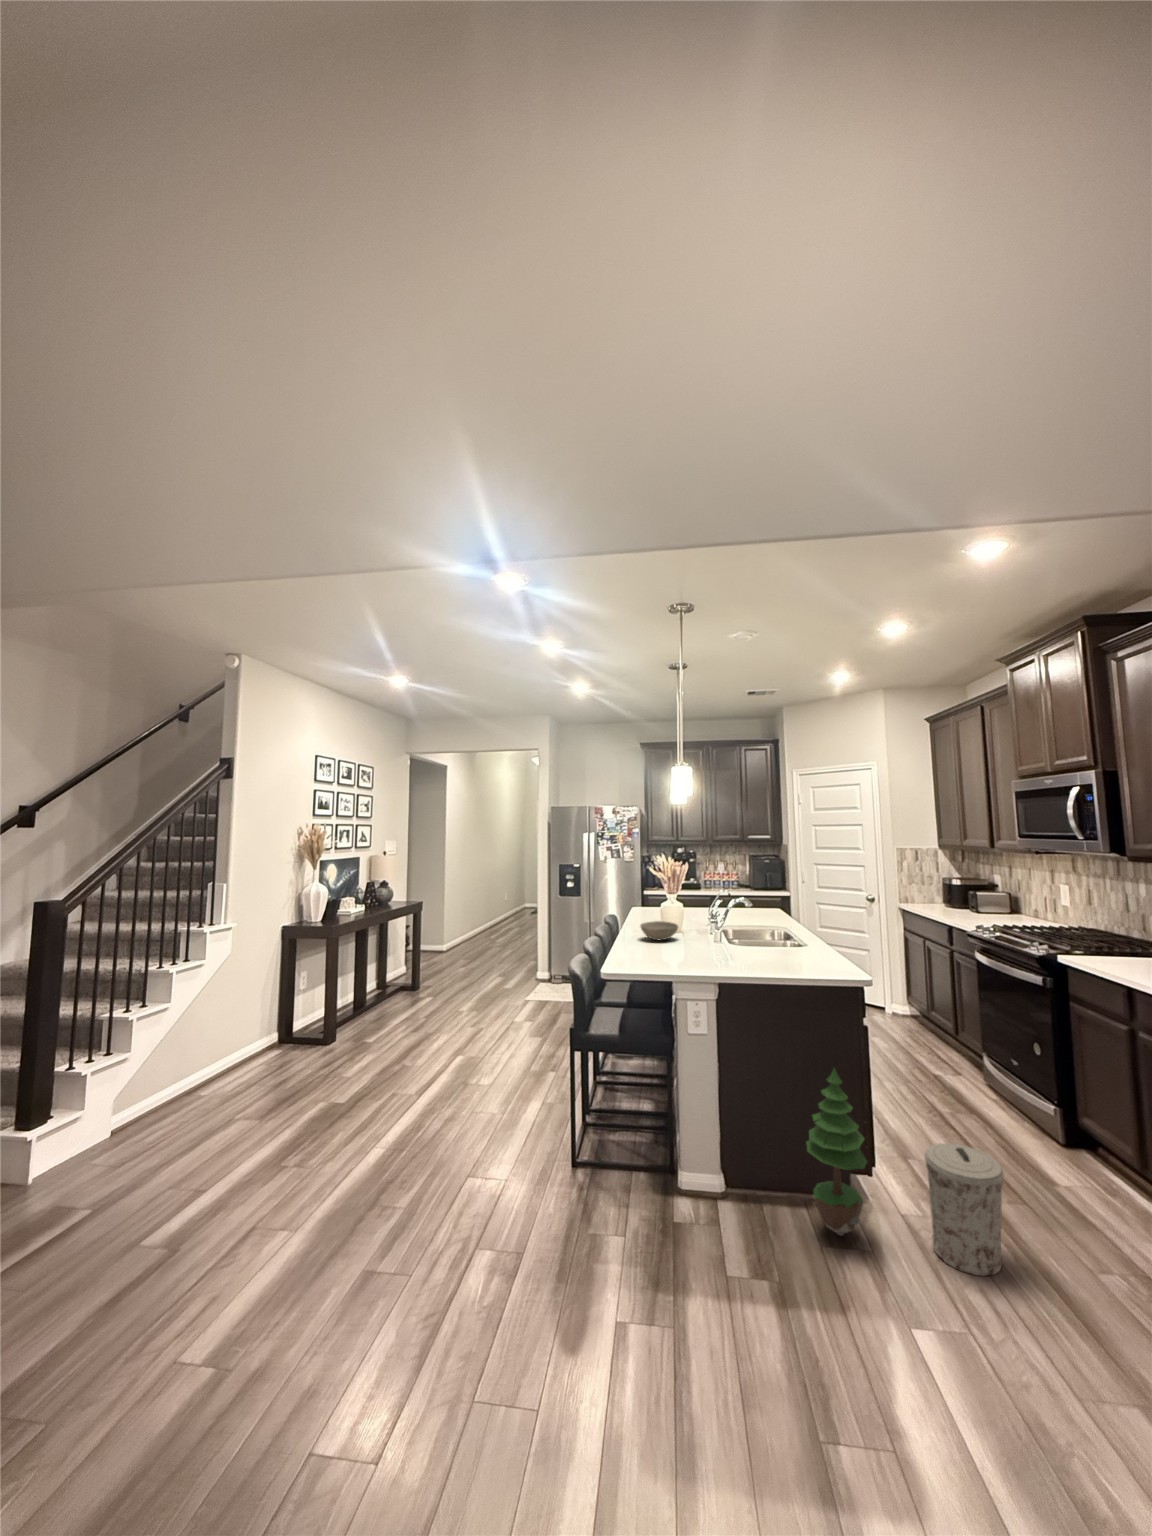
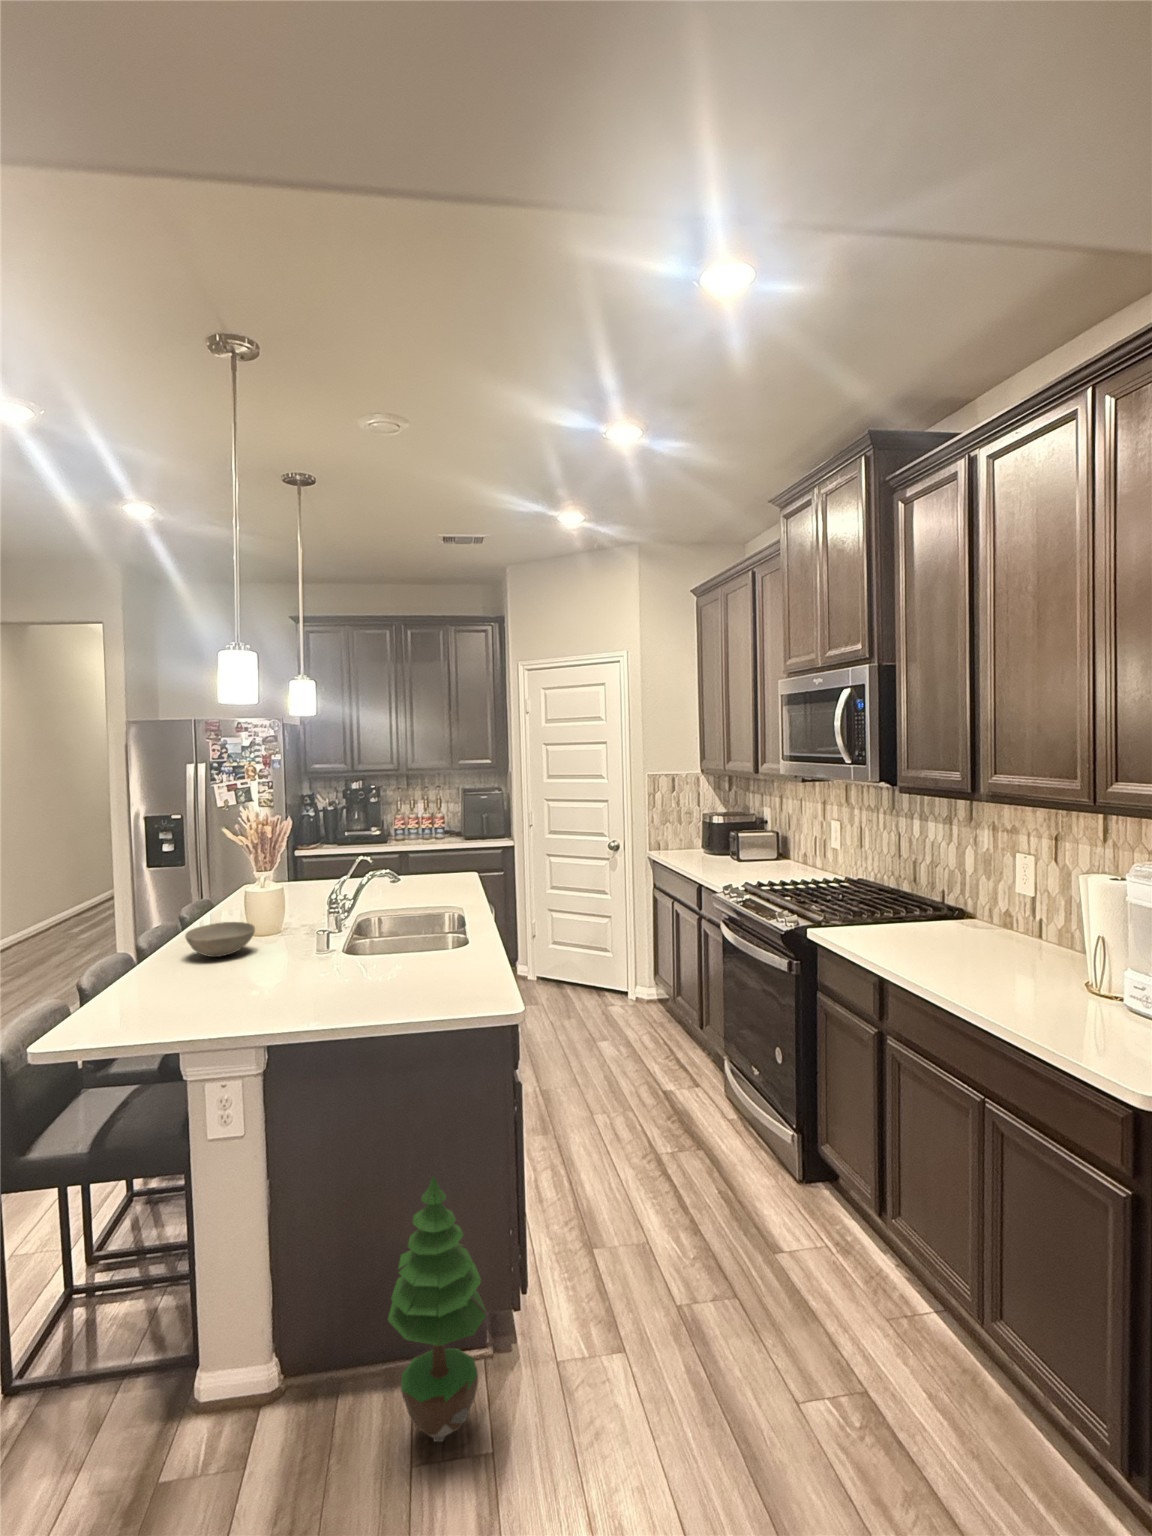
trash can: present [925,1143,1004,1276] -> none [572,1259,680,1467]

